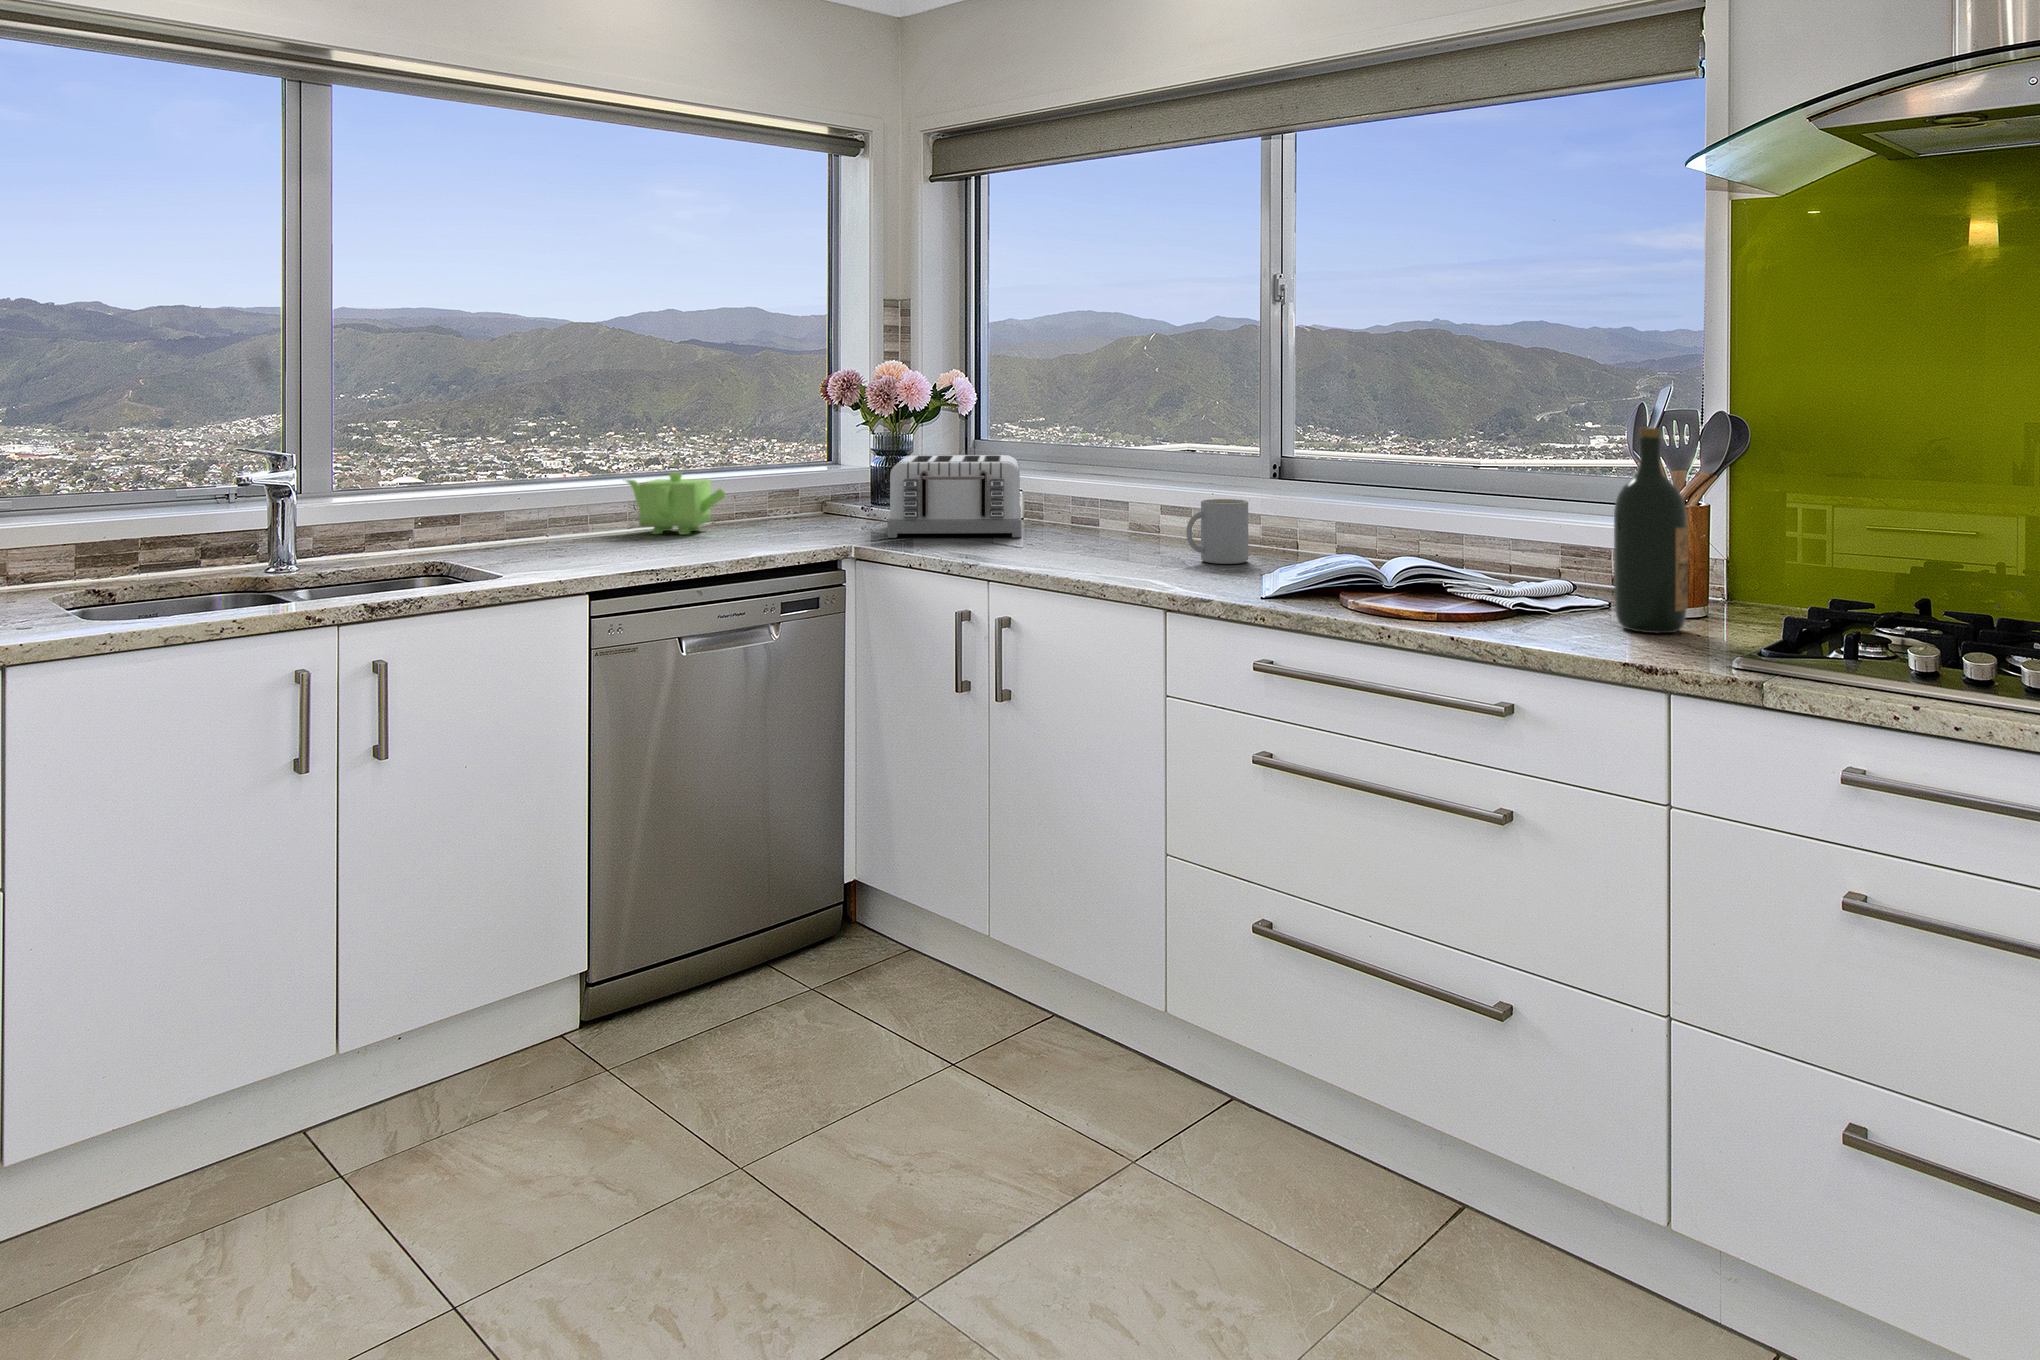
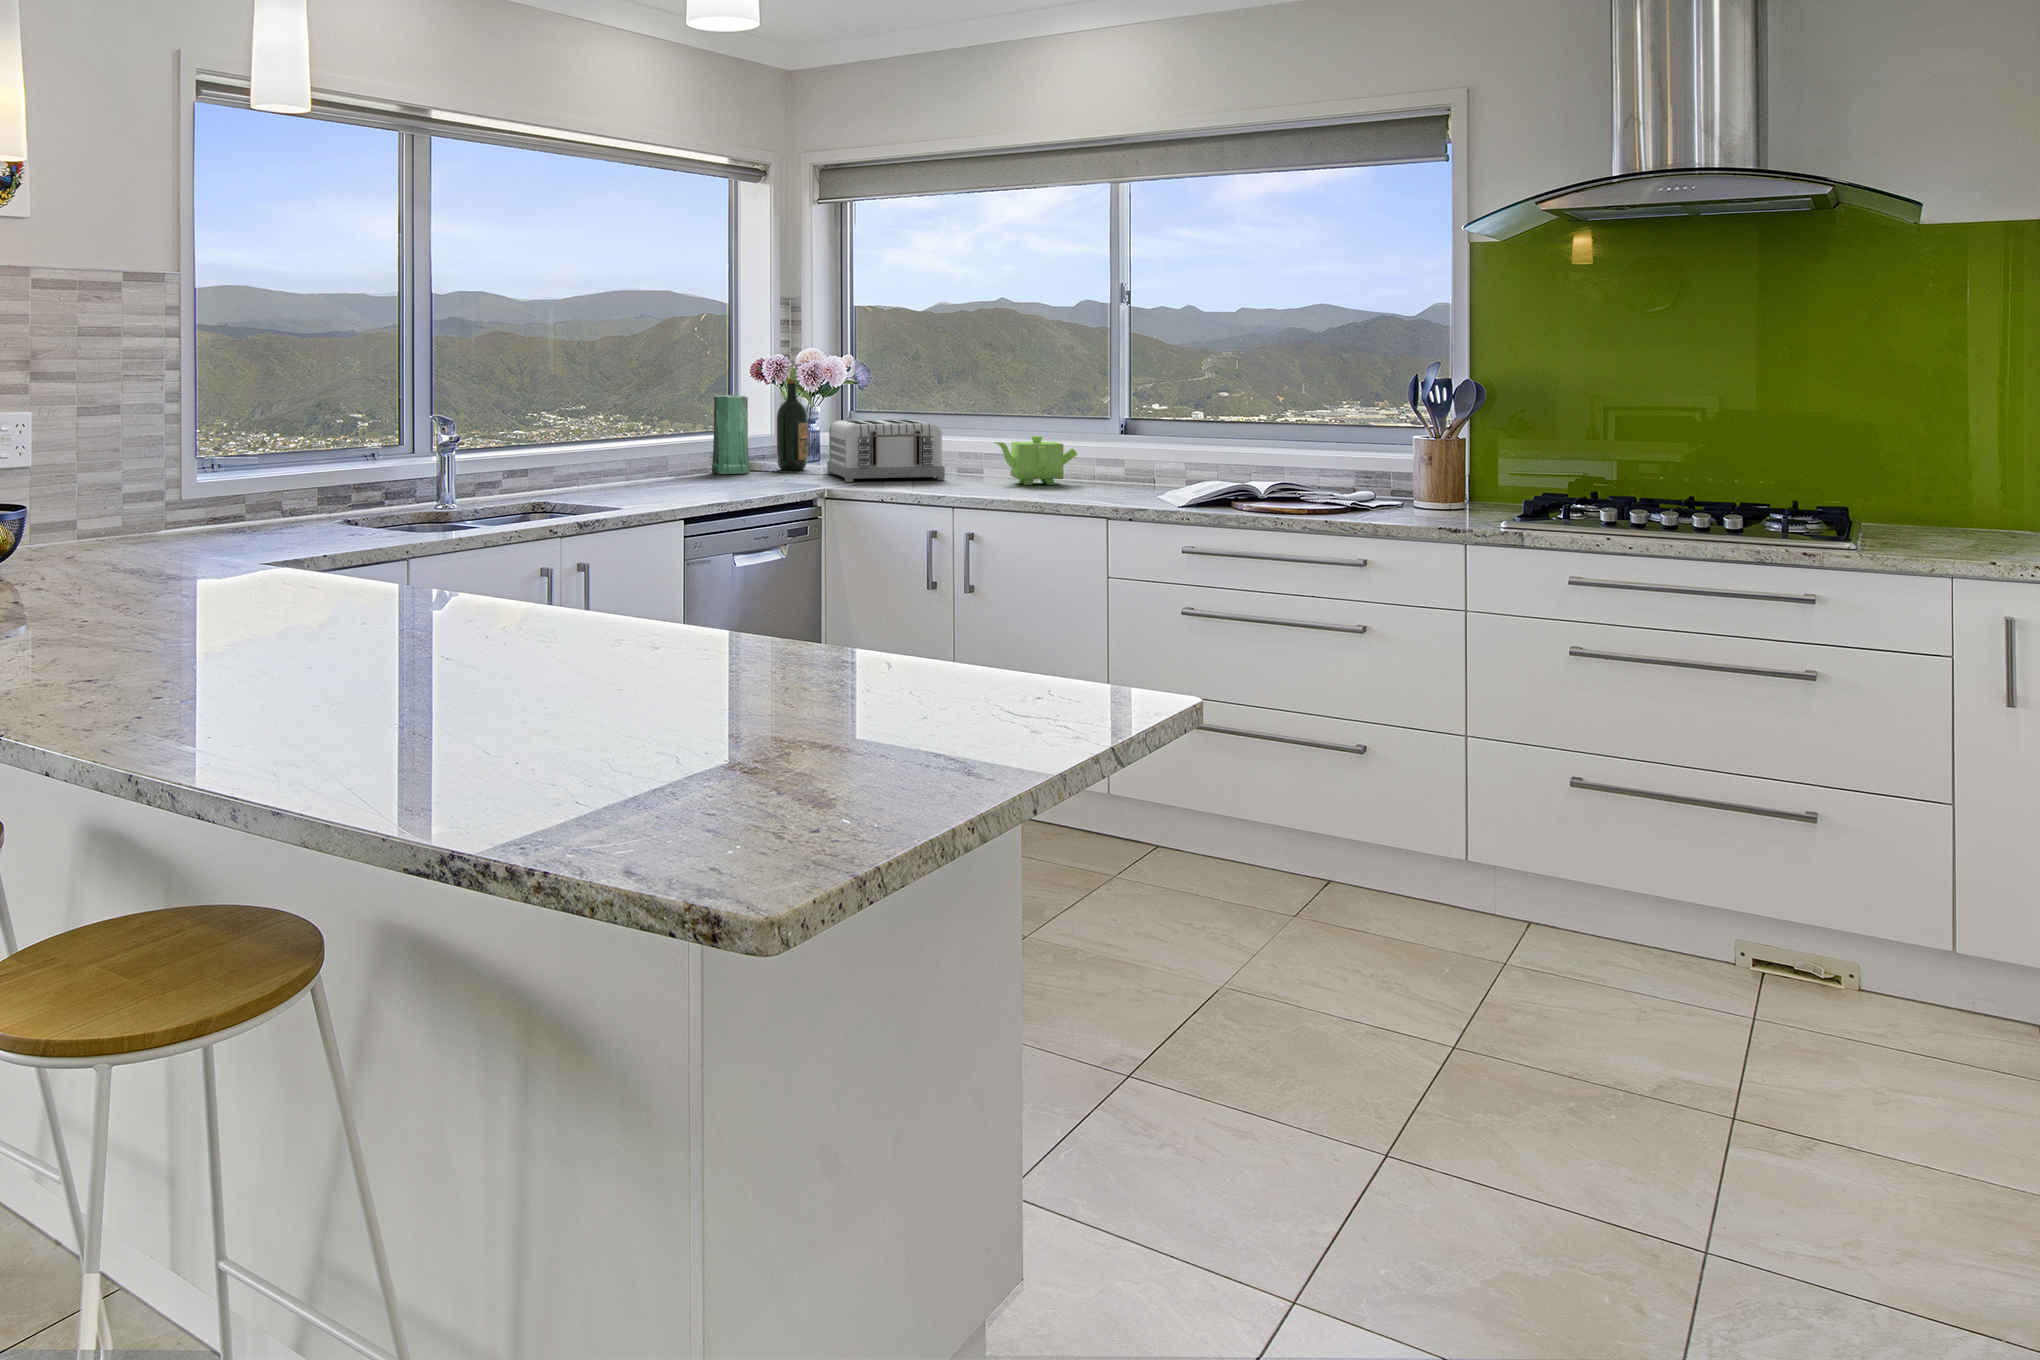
vase: none [764,421,808,520] -> present [712,395,749,474]
wine bottle: present [1614,428,1688,633] -> present [777,379,808,470]
teapot: present [623,473,726,534] -> present [994,436,1077,485]
mug: present [1186,499,1248,564] -> none [1098,445,1138,490]

